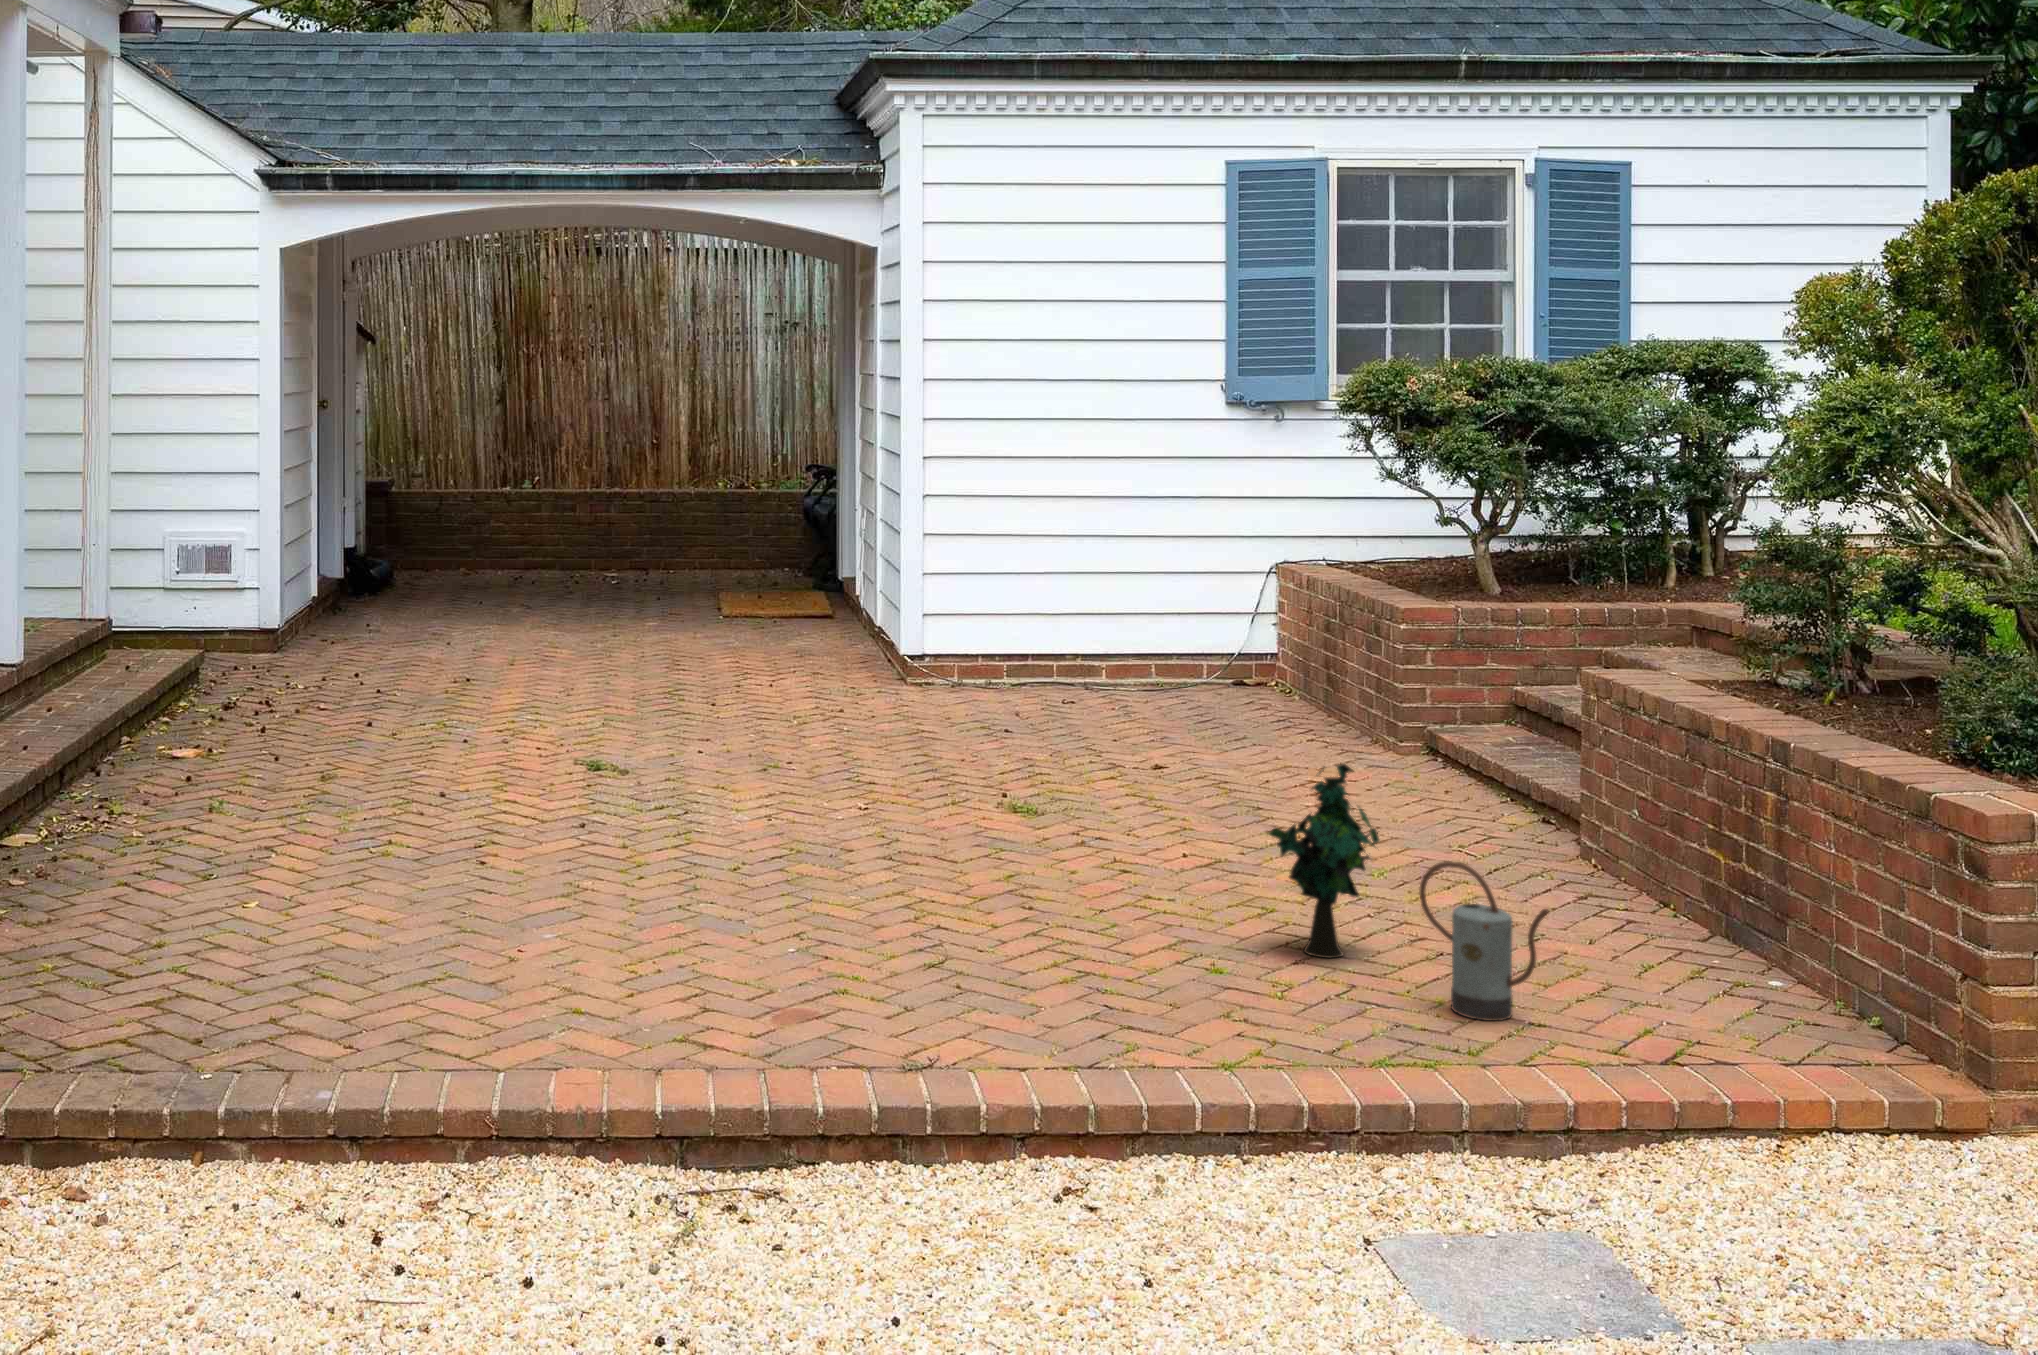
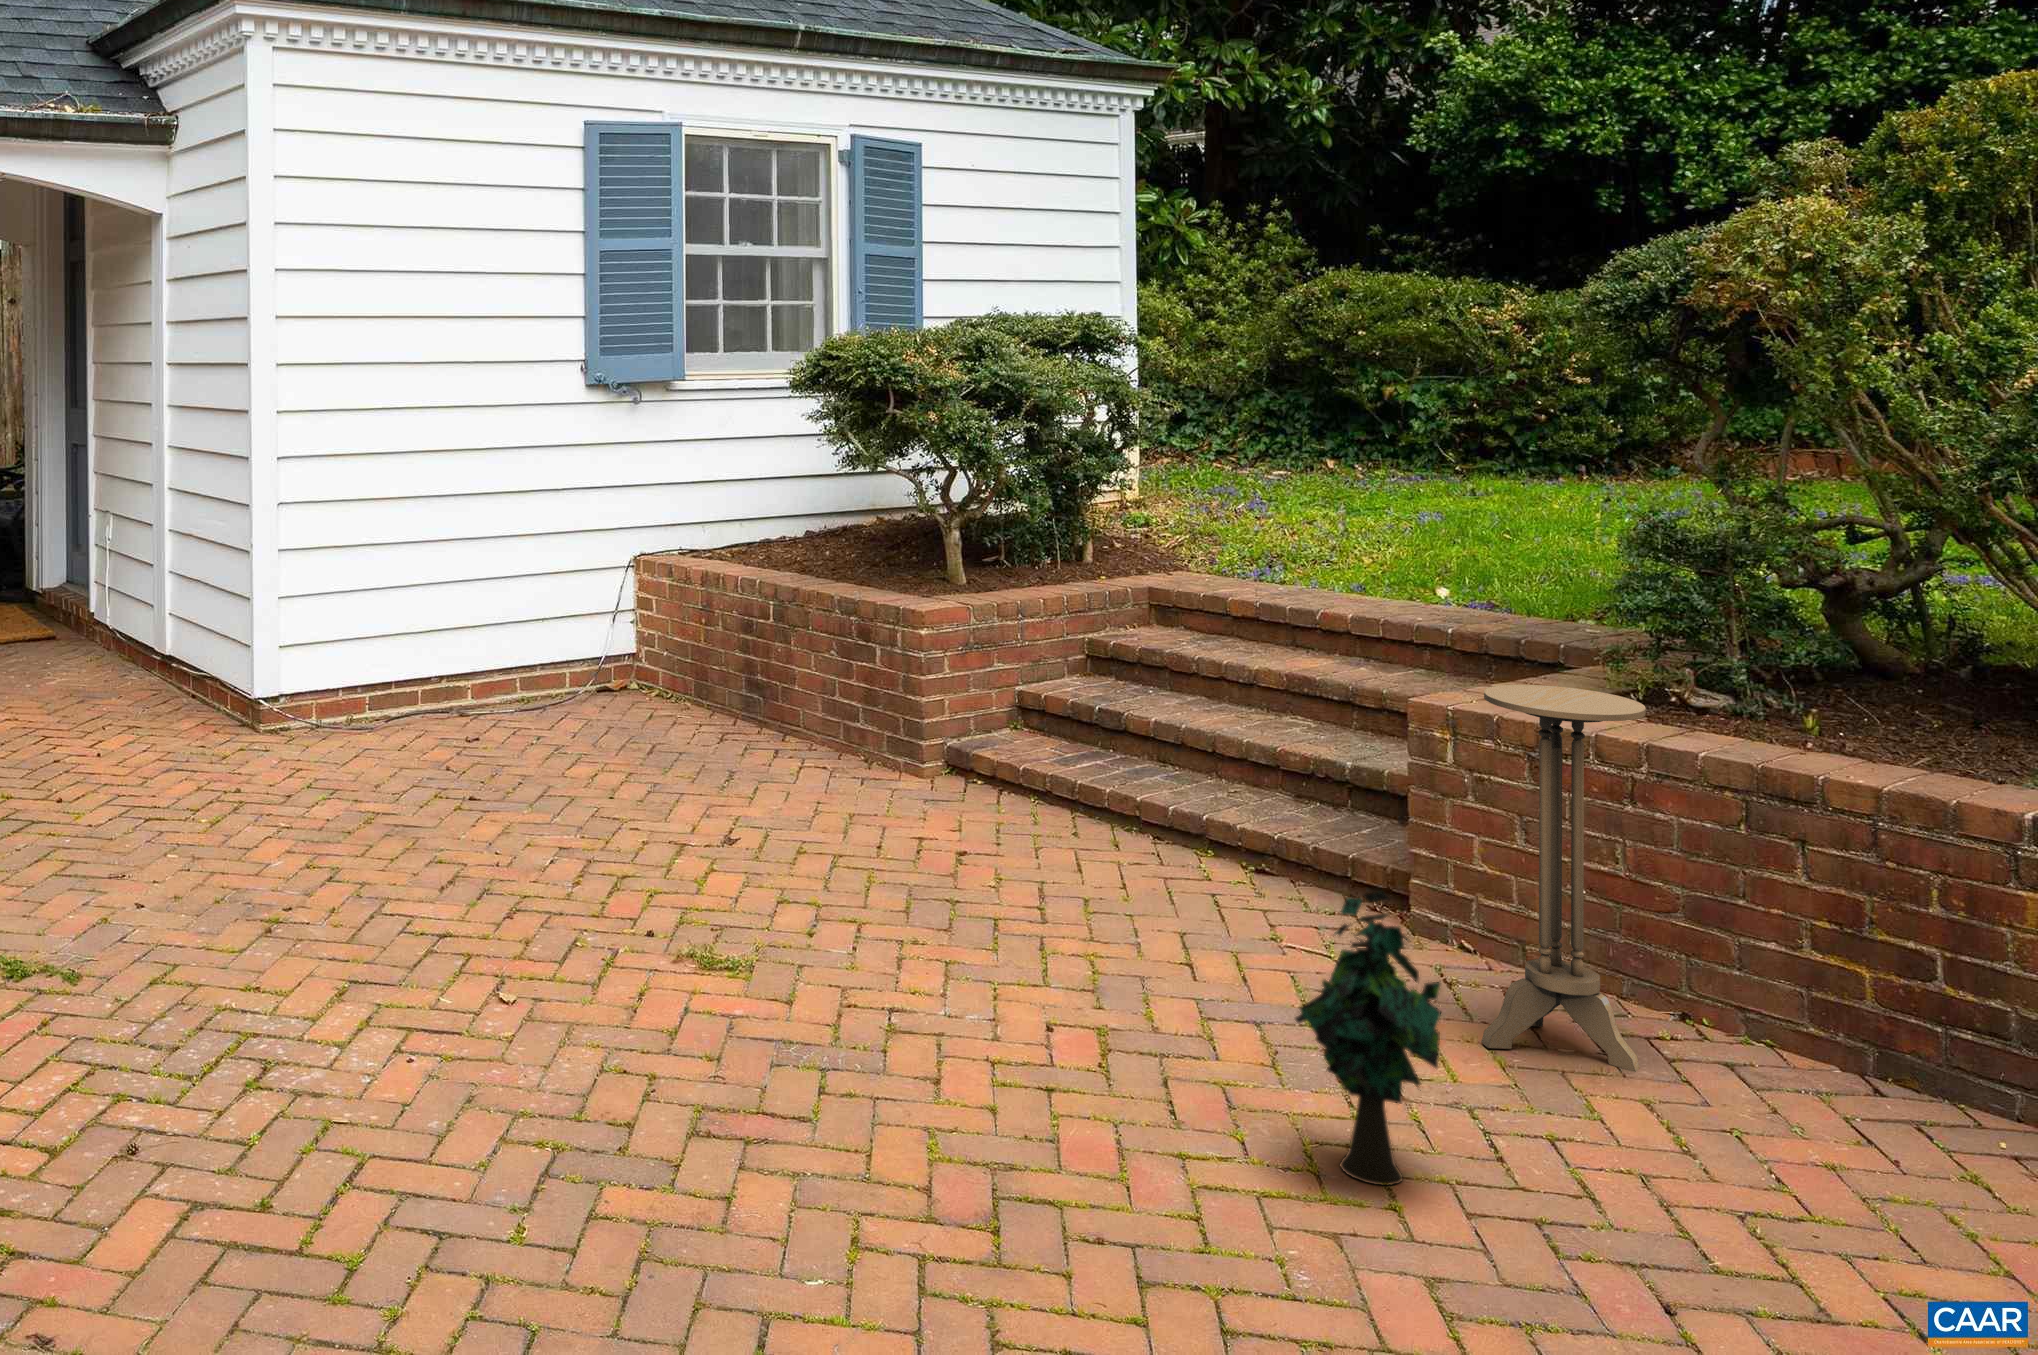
side table: none [1554,655,1680,954] -> present [1481,685,1646,1072]
watering can: present [1419,861,1549,1021] -> none [1632,1050,1859,1293]

